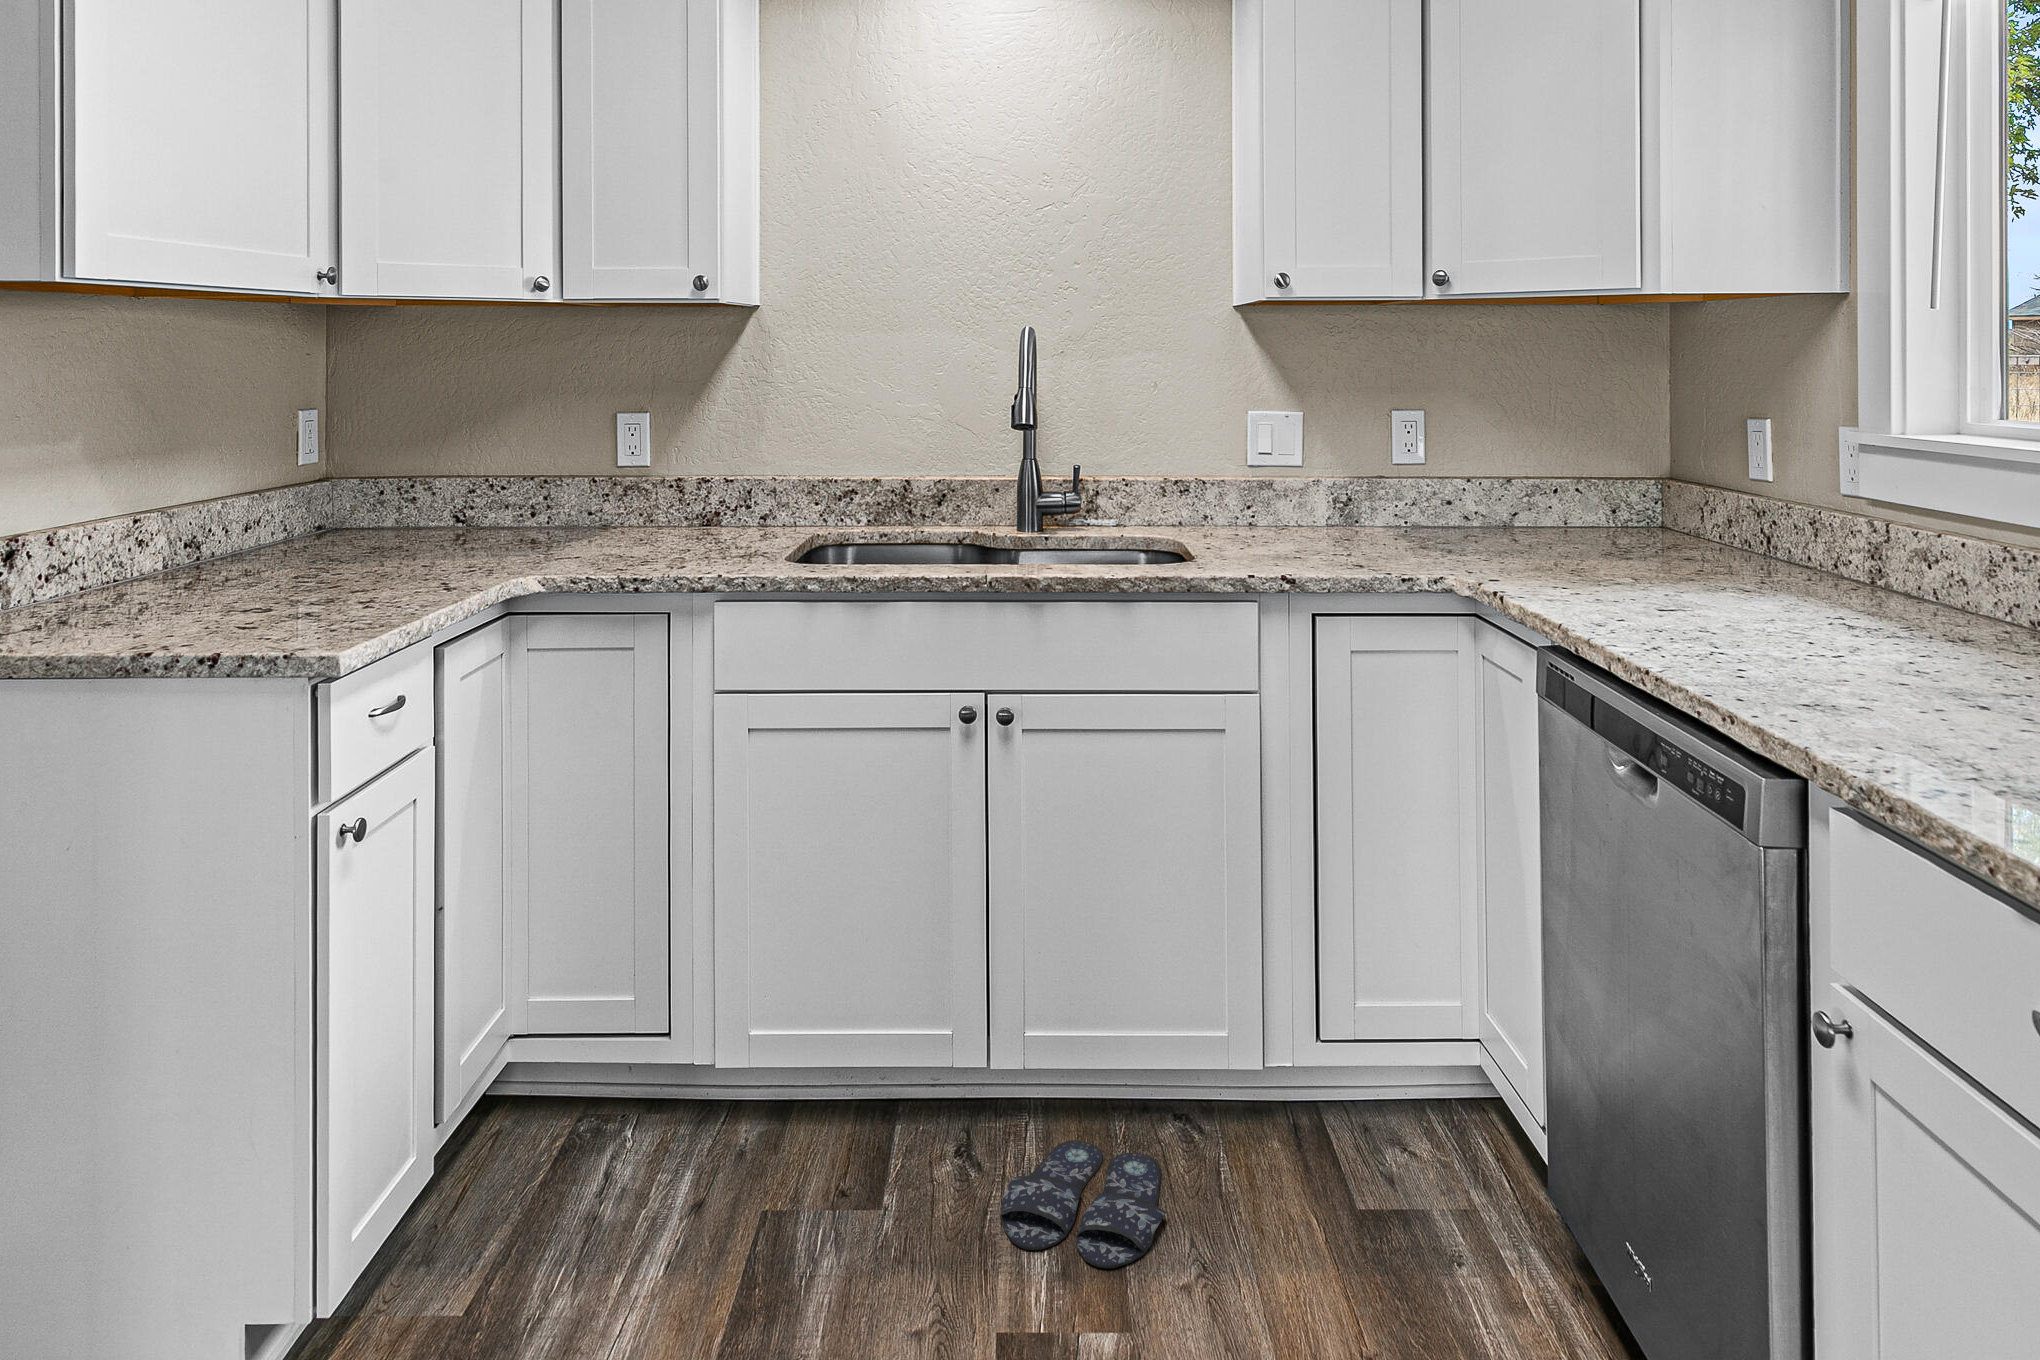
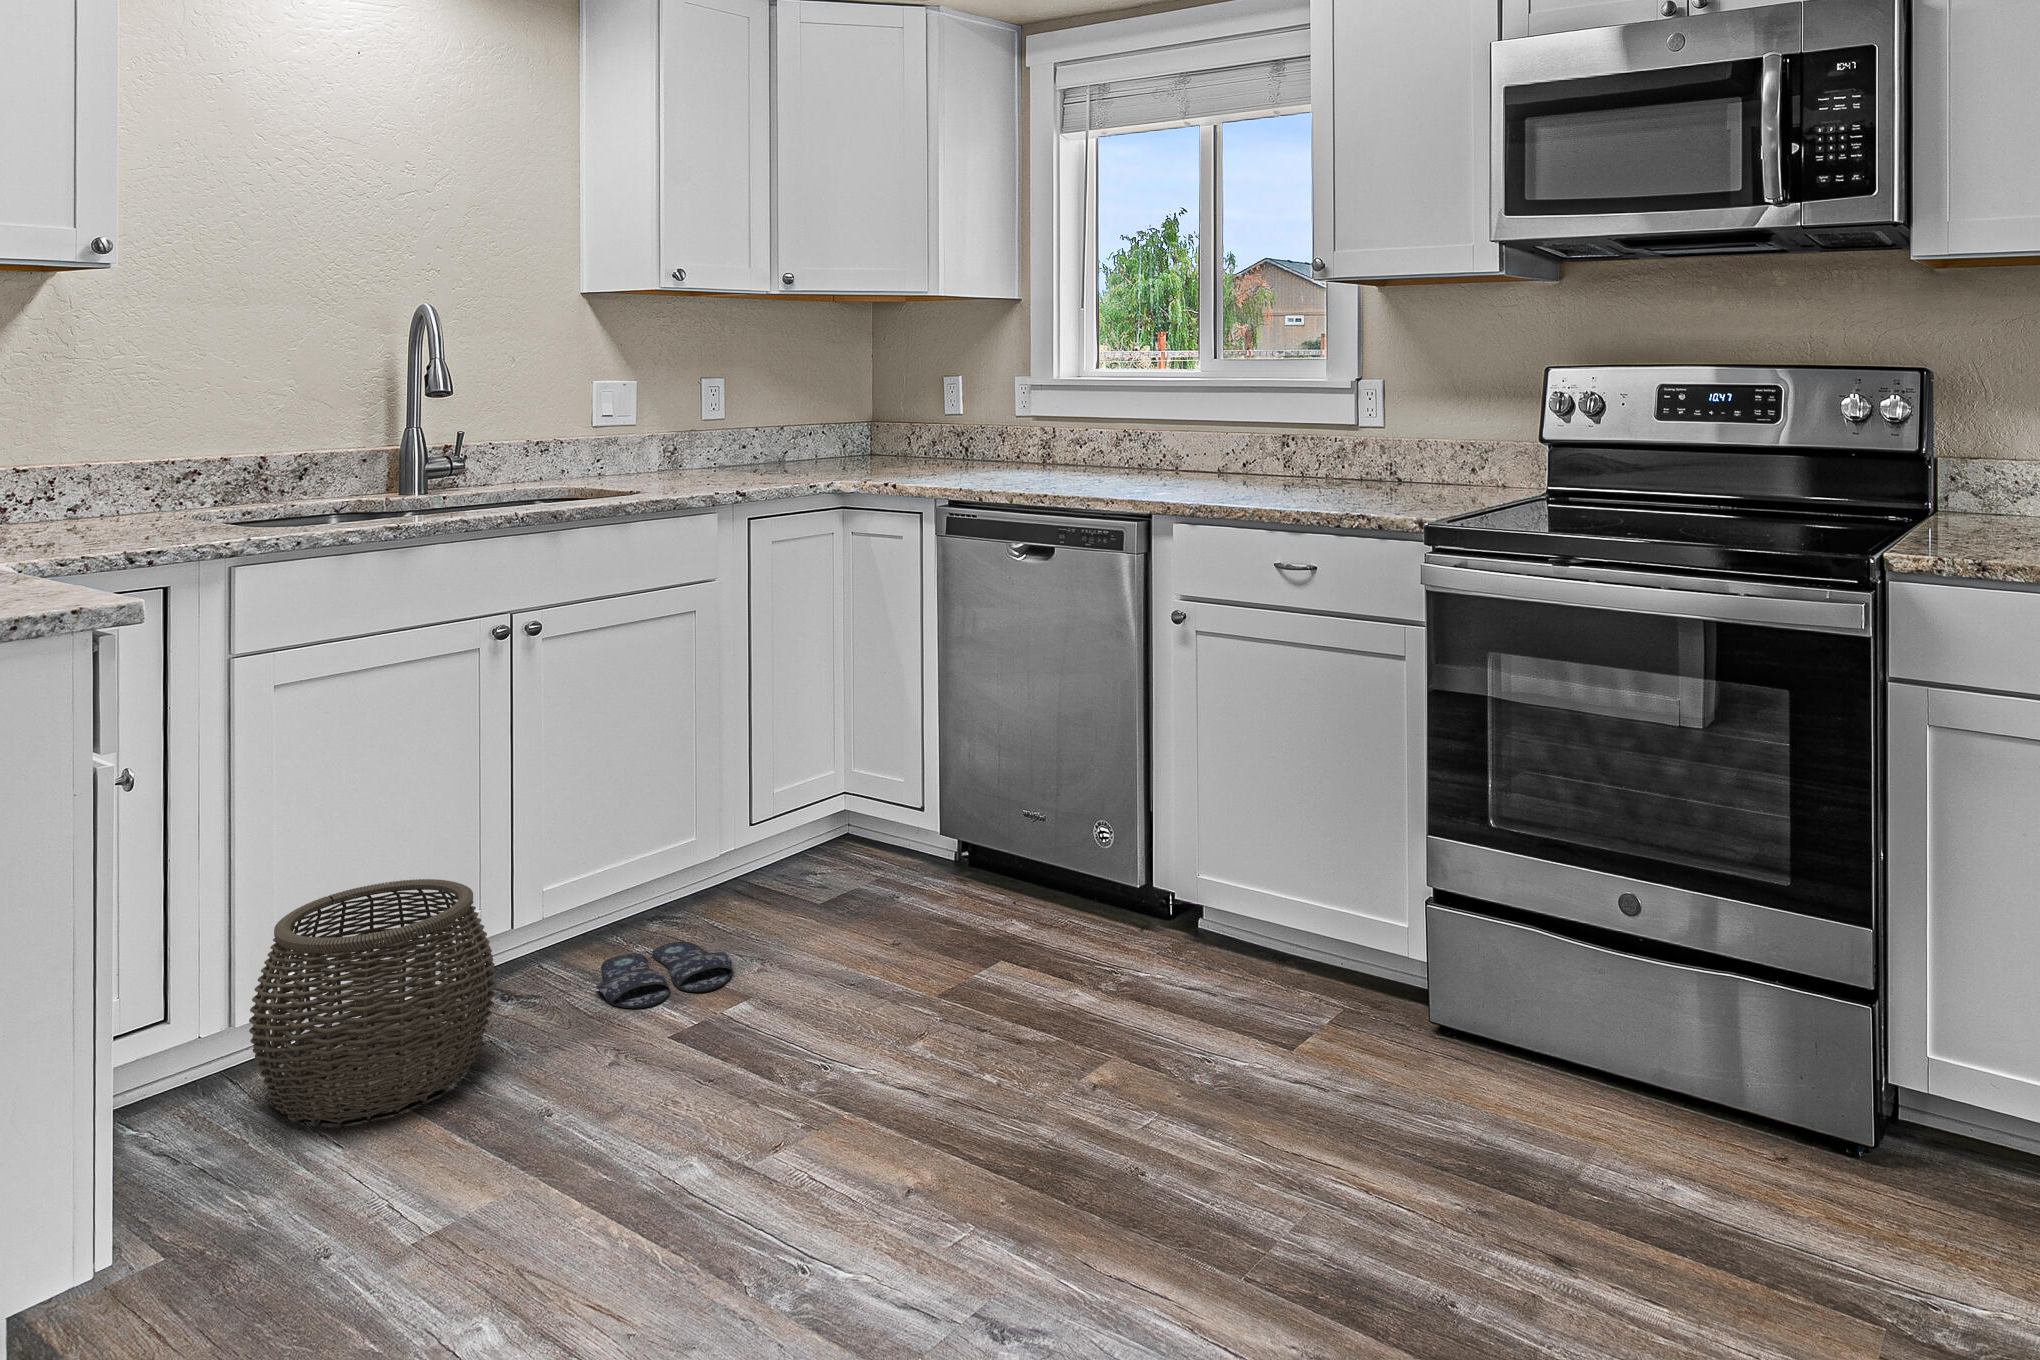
woven basket: none [637,961,866,1249] -> present [249,879,496,1124]

